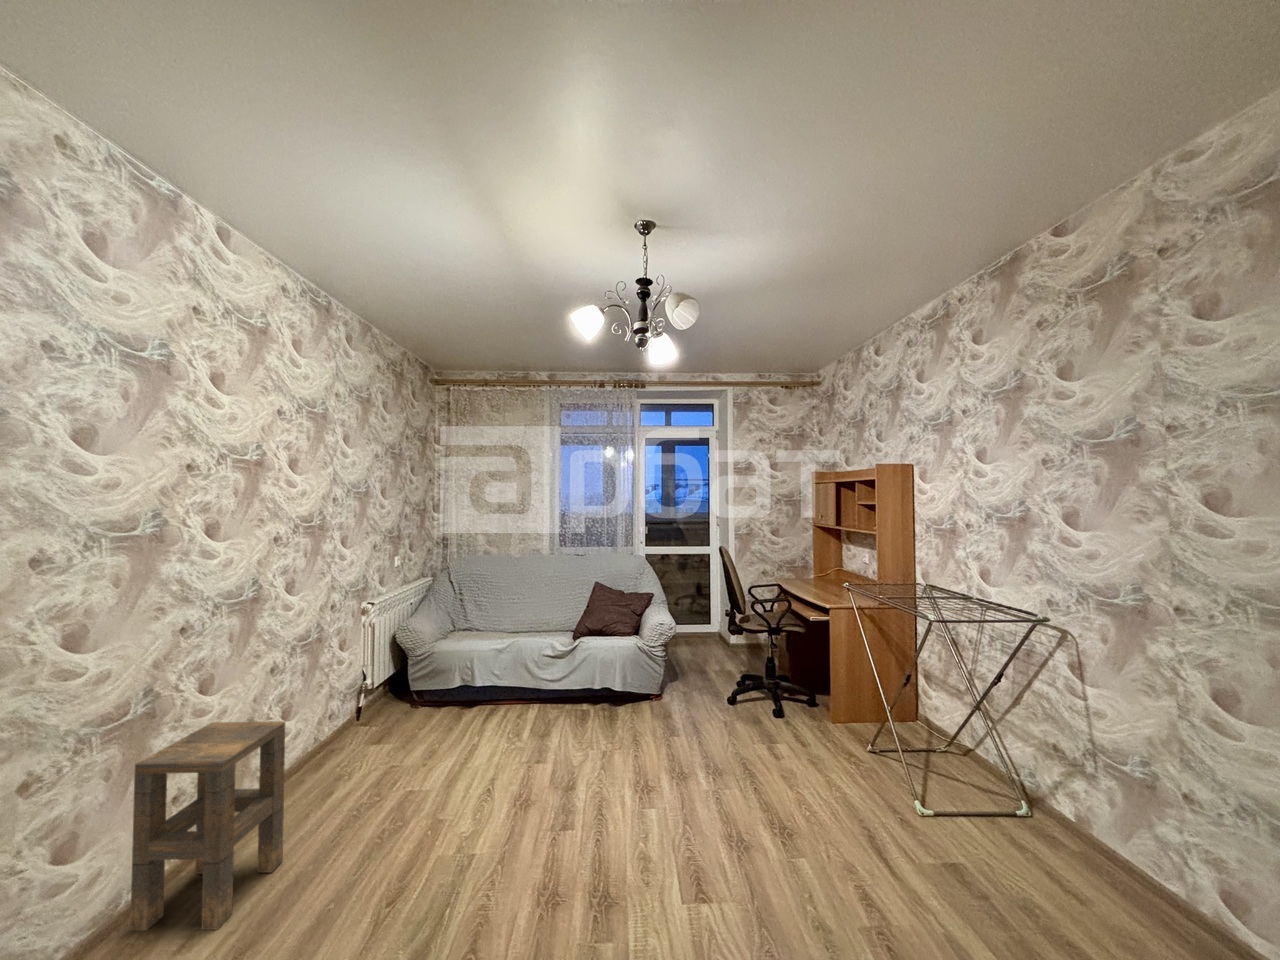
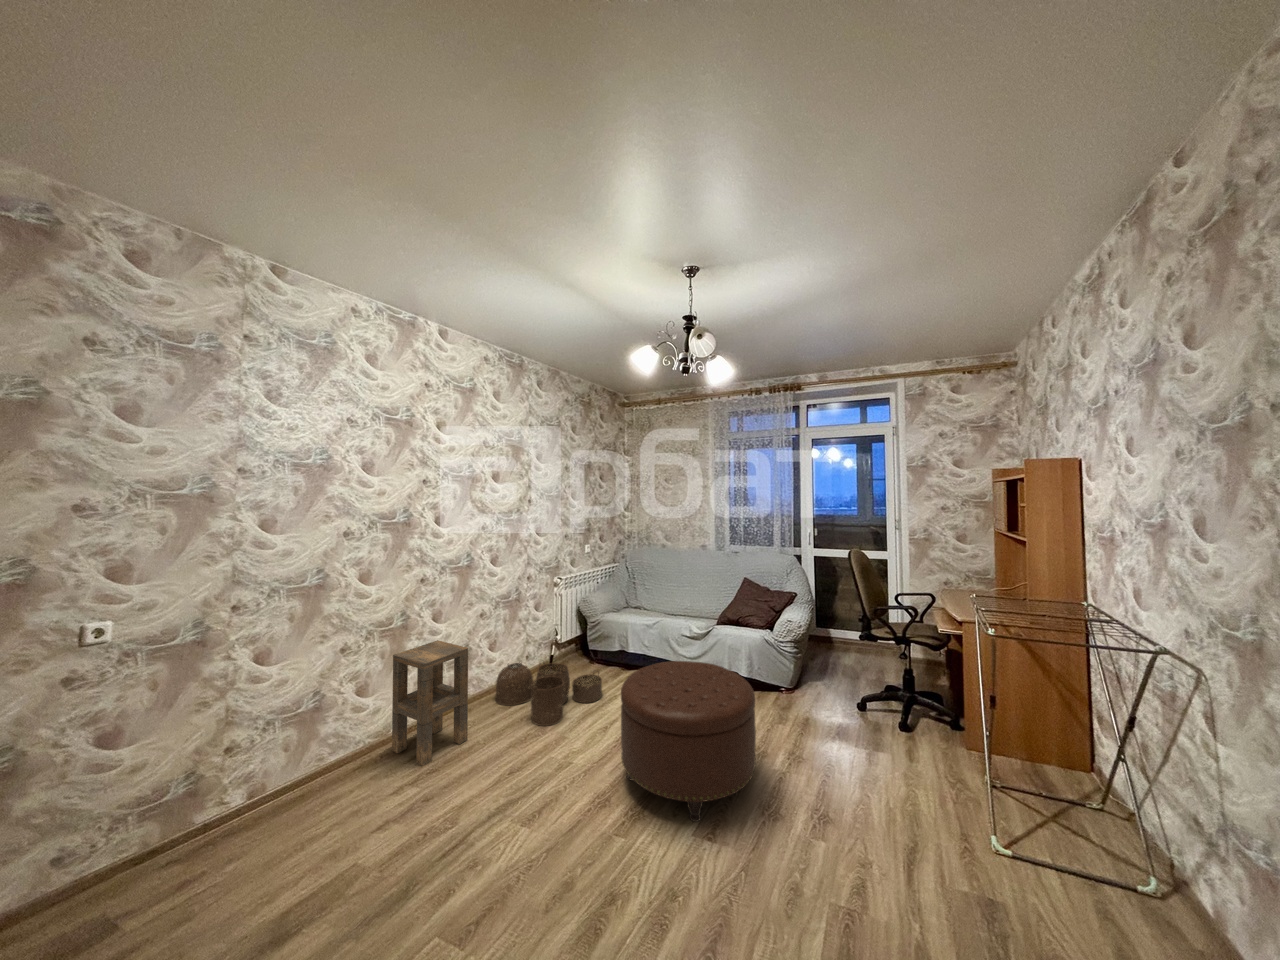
ottoman: none [537,674,685,844] -> present [621,661,756,822]
woven basket: none [295,714,460,805] -> present [495,663,602,726]

